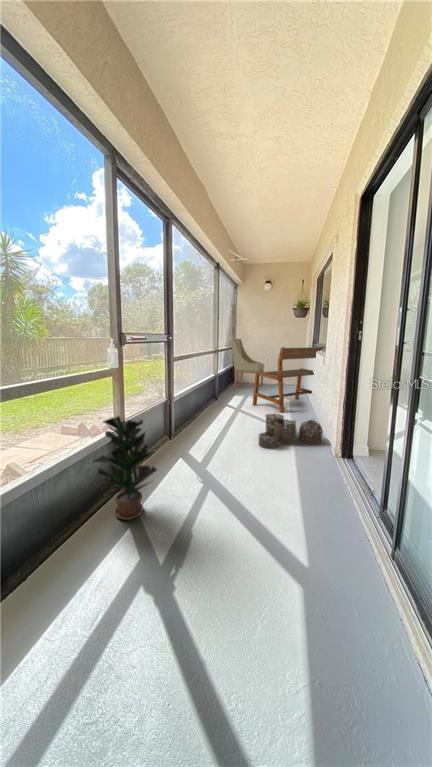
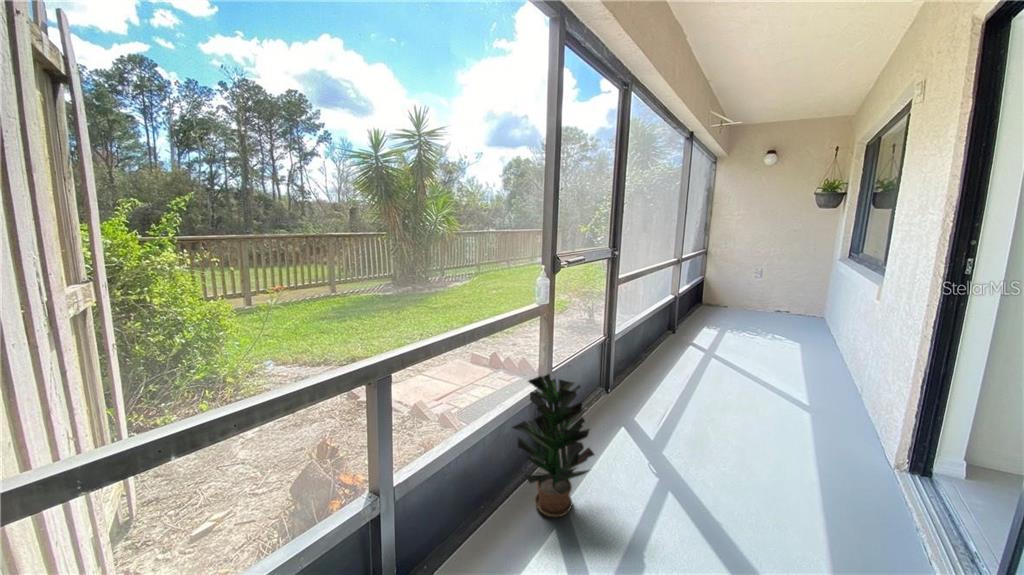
chair: present [231,339,264,388] -> none [700,240,755,320]
bench: present [253,347,324,413] -> none [734,262,884,369]
woven basket: present [259,414,323,449] -> none [749,371,878,443]

